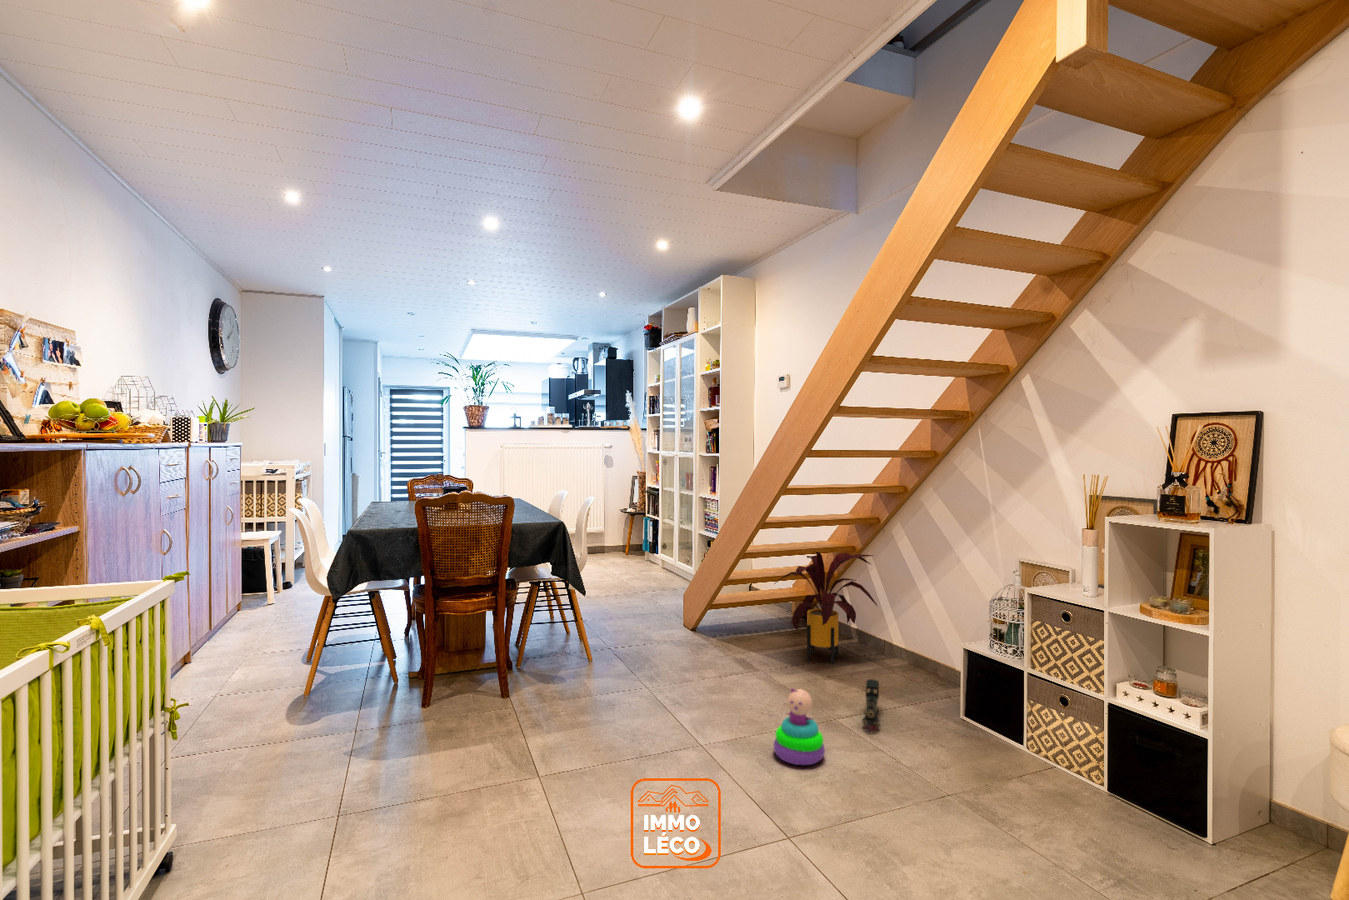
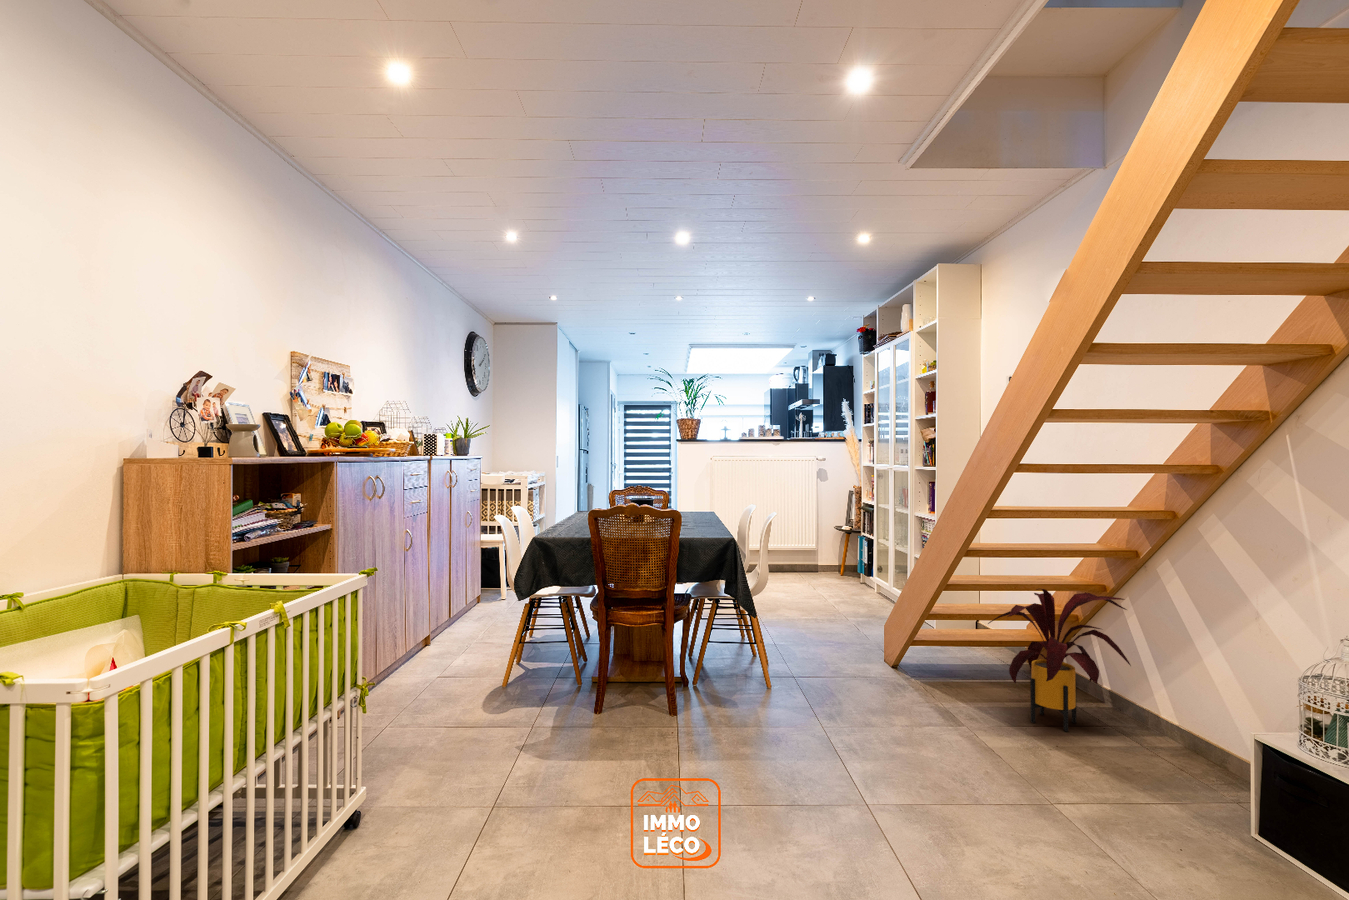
toy train: present [862,679,880,732] -> none [1088,760,1120,831]
stacking toy: present [774,689,825,765] -> none [953,756,1023,857]

